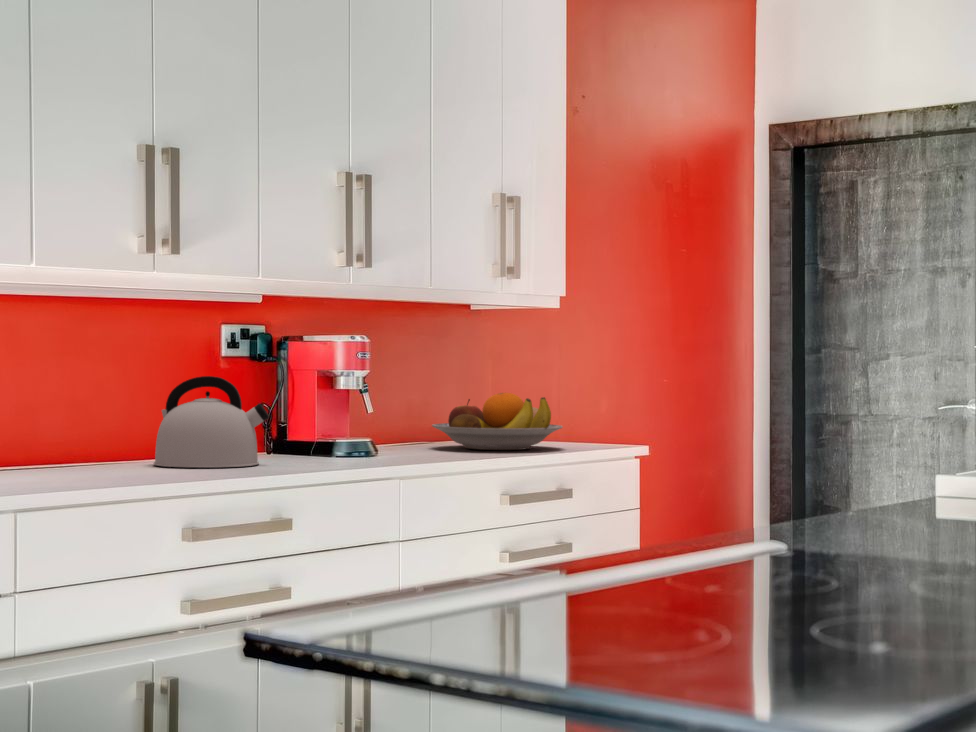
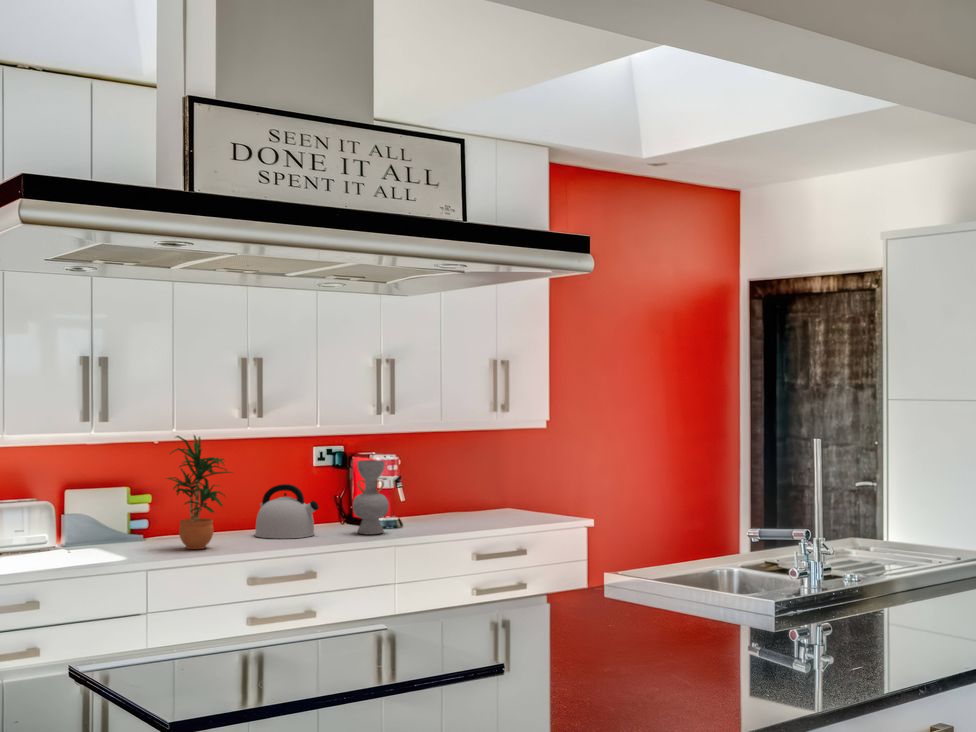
potted plant: none [28,269,155,480] -> present [167,435,231,549]
decorative vase: none [319,339,380,462] -> present [353,460,389,535]
fruit bowl: present [432,393,563,450] -> none [448,486,529,523]

